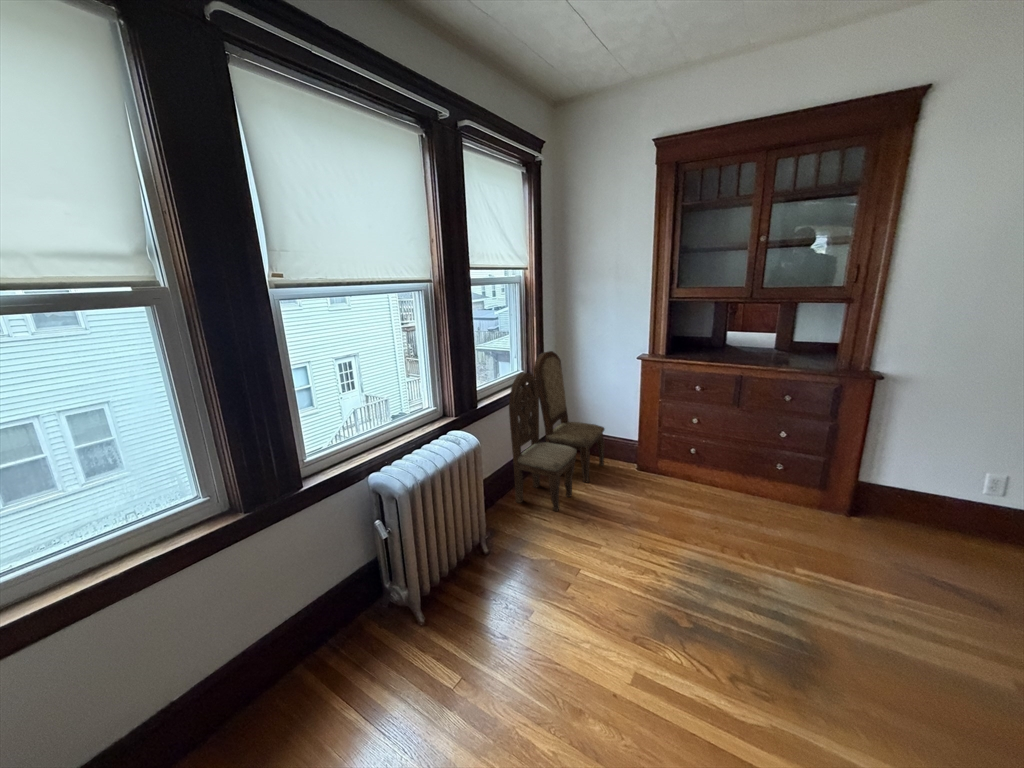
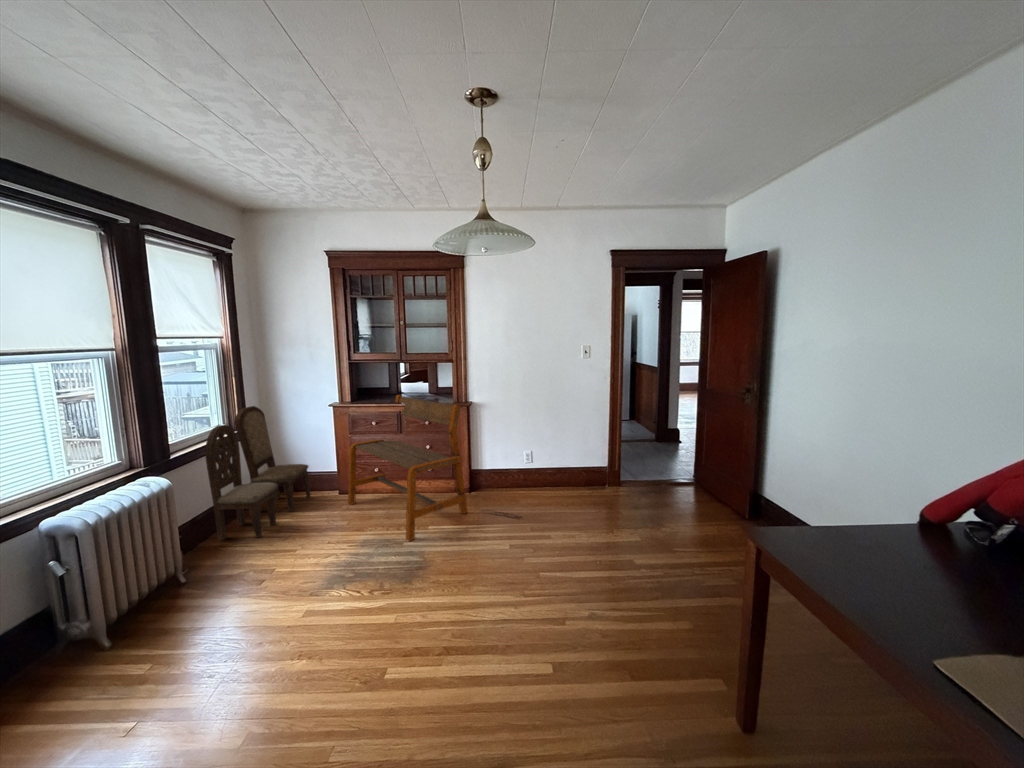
bench: none [653,349,895,590] -> present [348,395,467,541]

